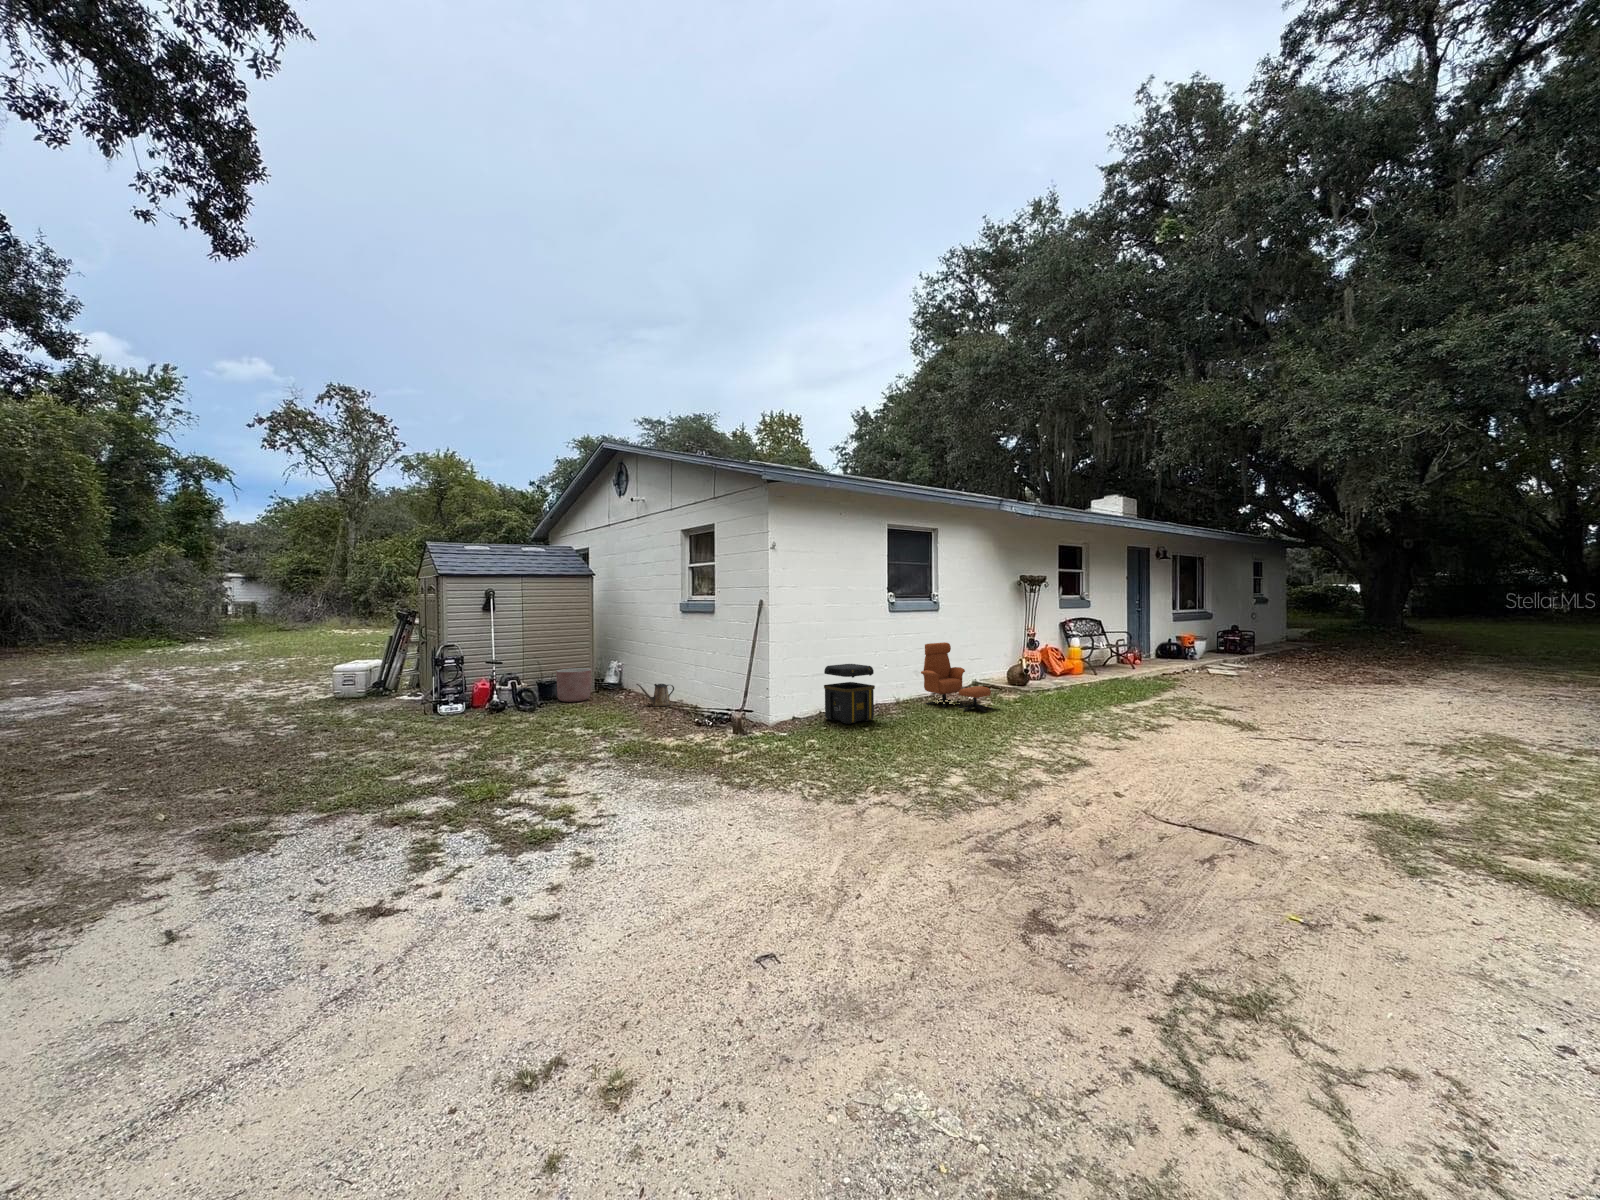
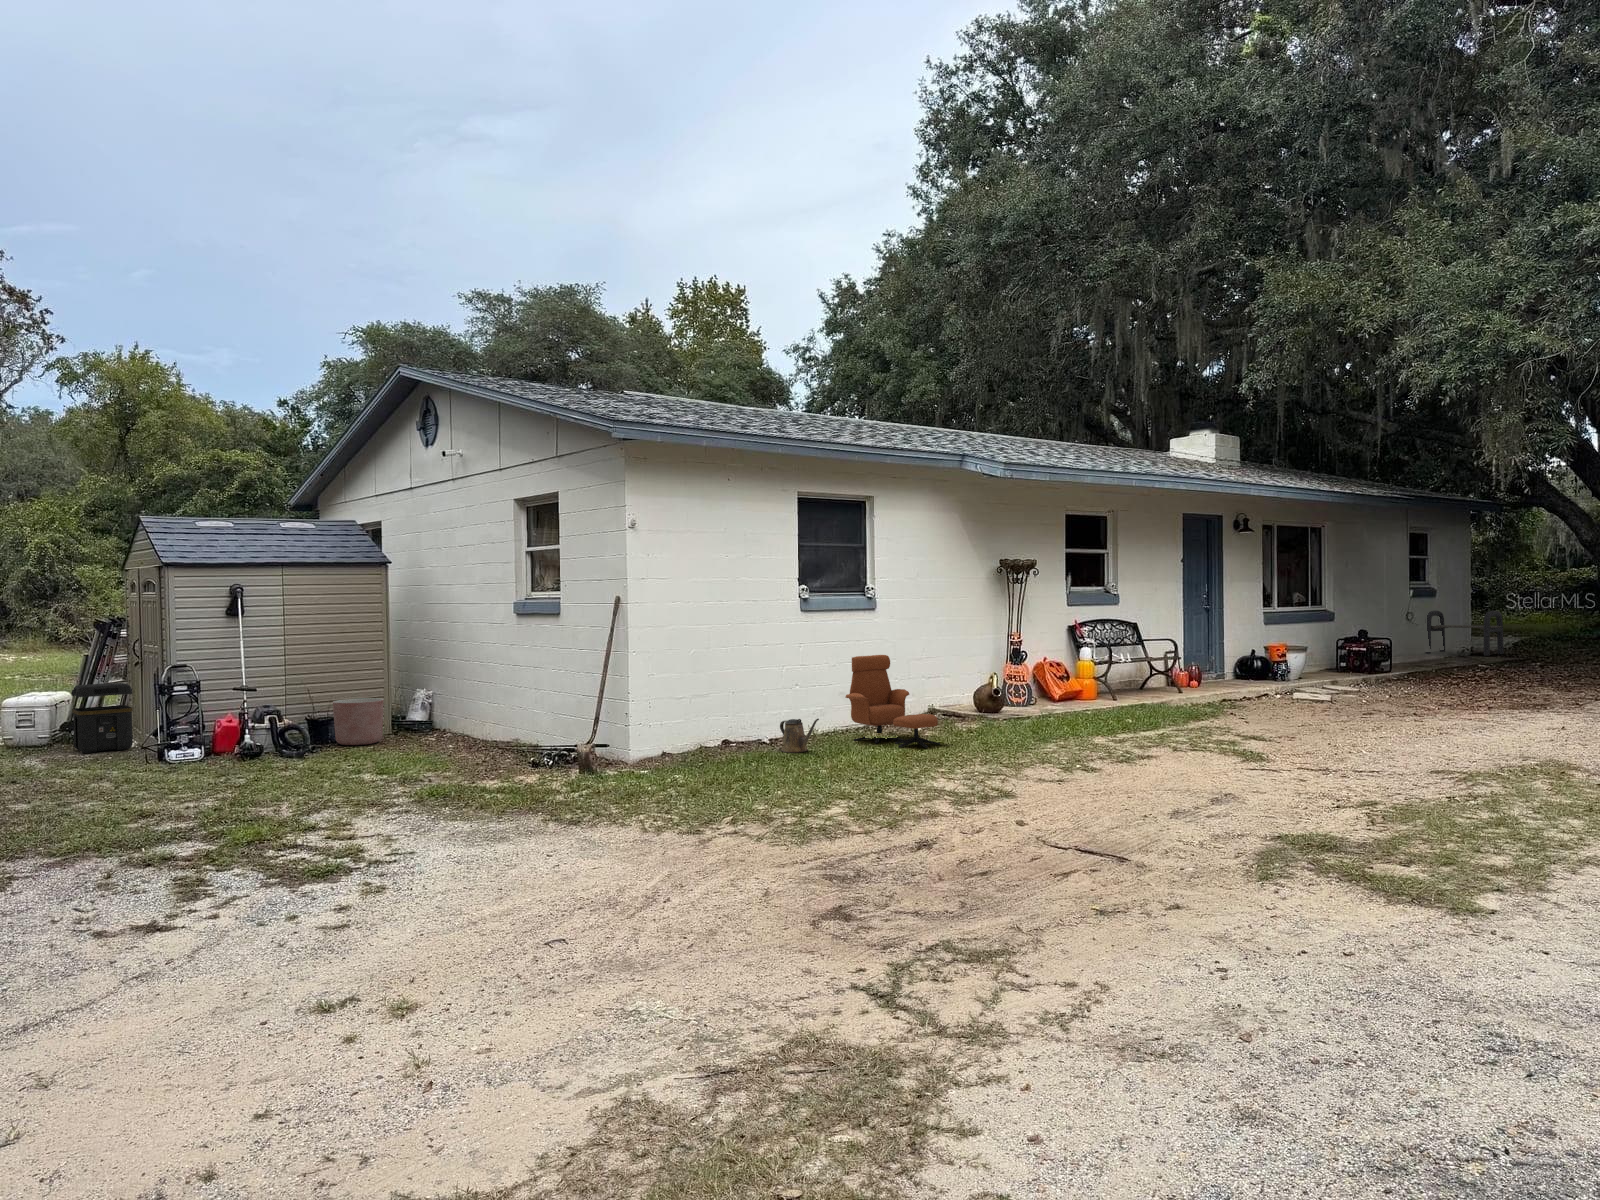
bench: none [1266,613,1321,644] -> present [1425,610,1504,656]
toolbox: present [824,664,875,724] -> present [71,683,133,753]
watering can: present [636,684,674,706] -> present [780,719,819,752]

